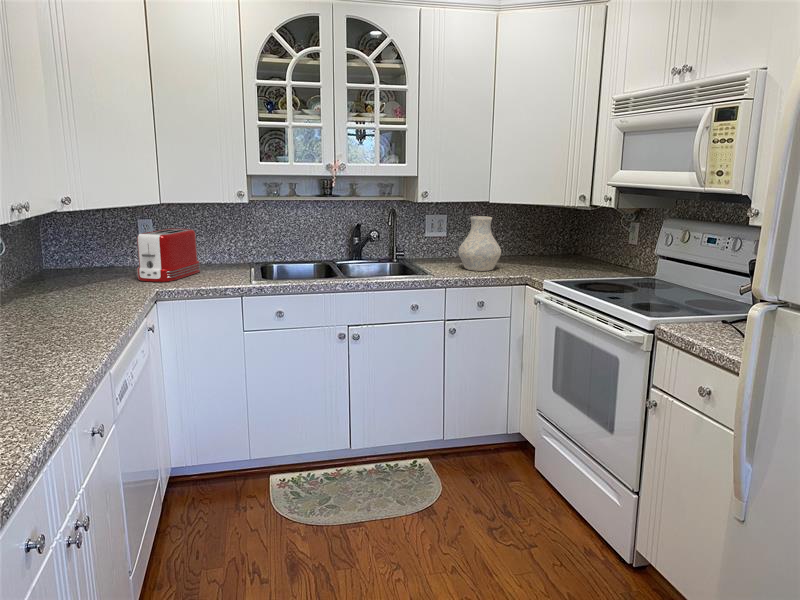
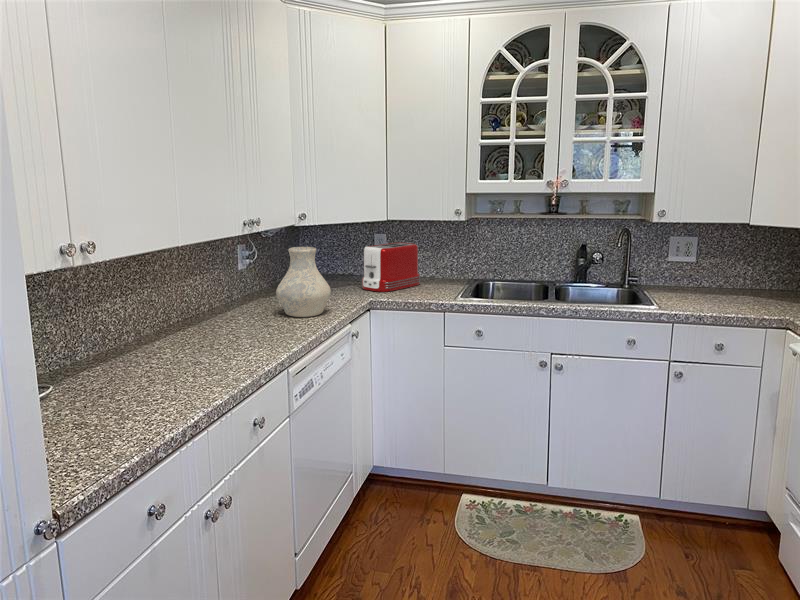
vase: present [458,216,501,271] -> present [276,247,331,317]

